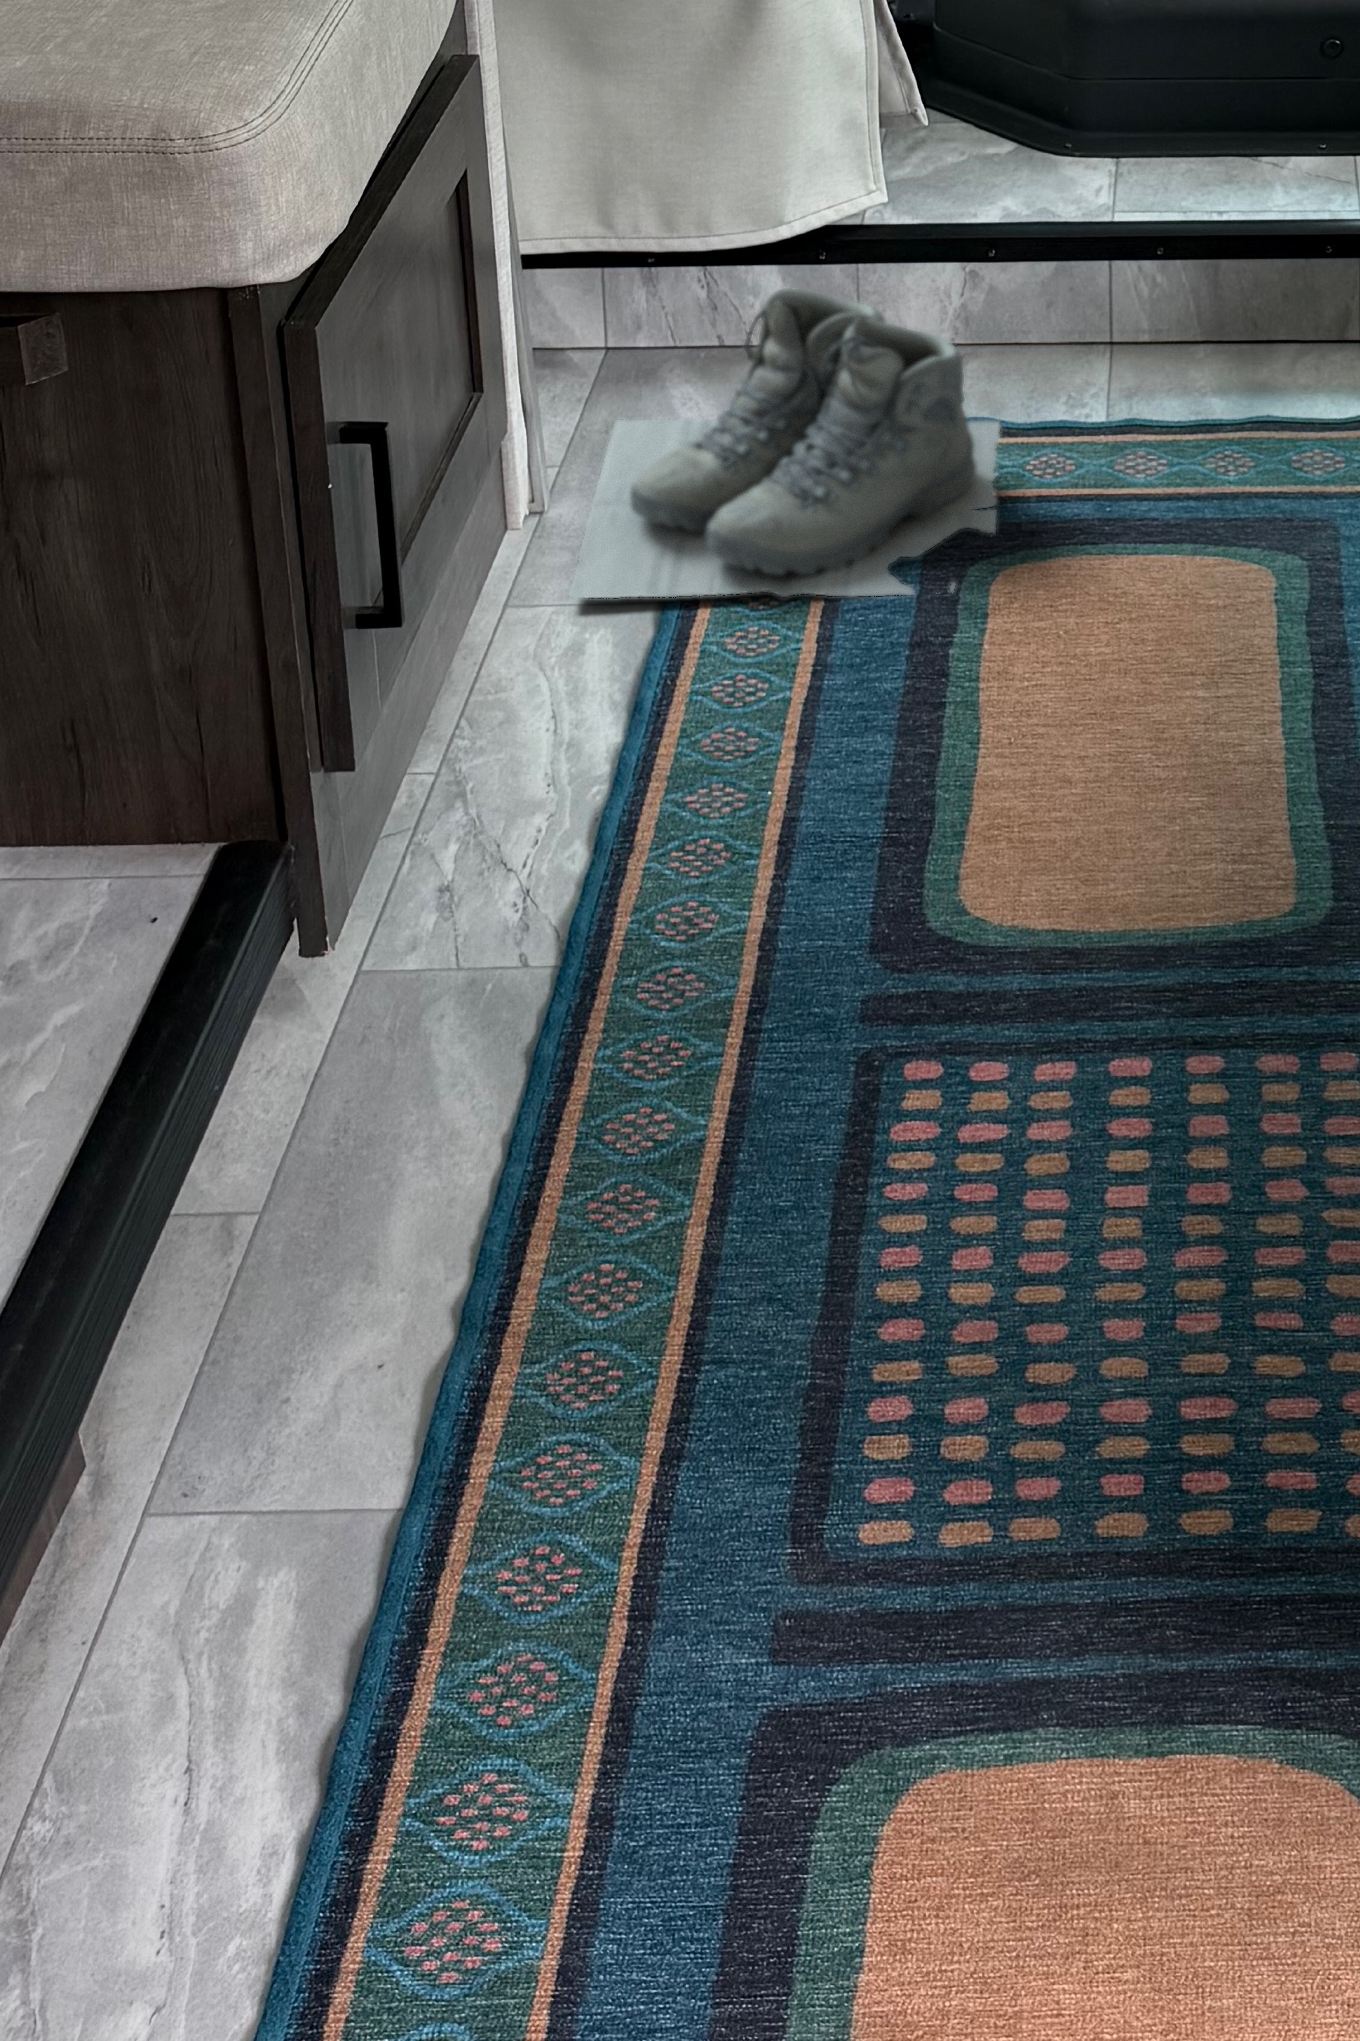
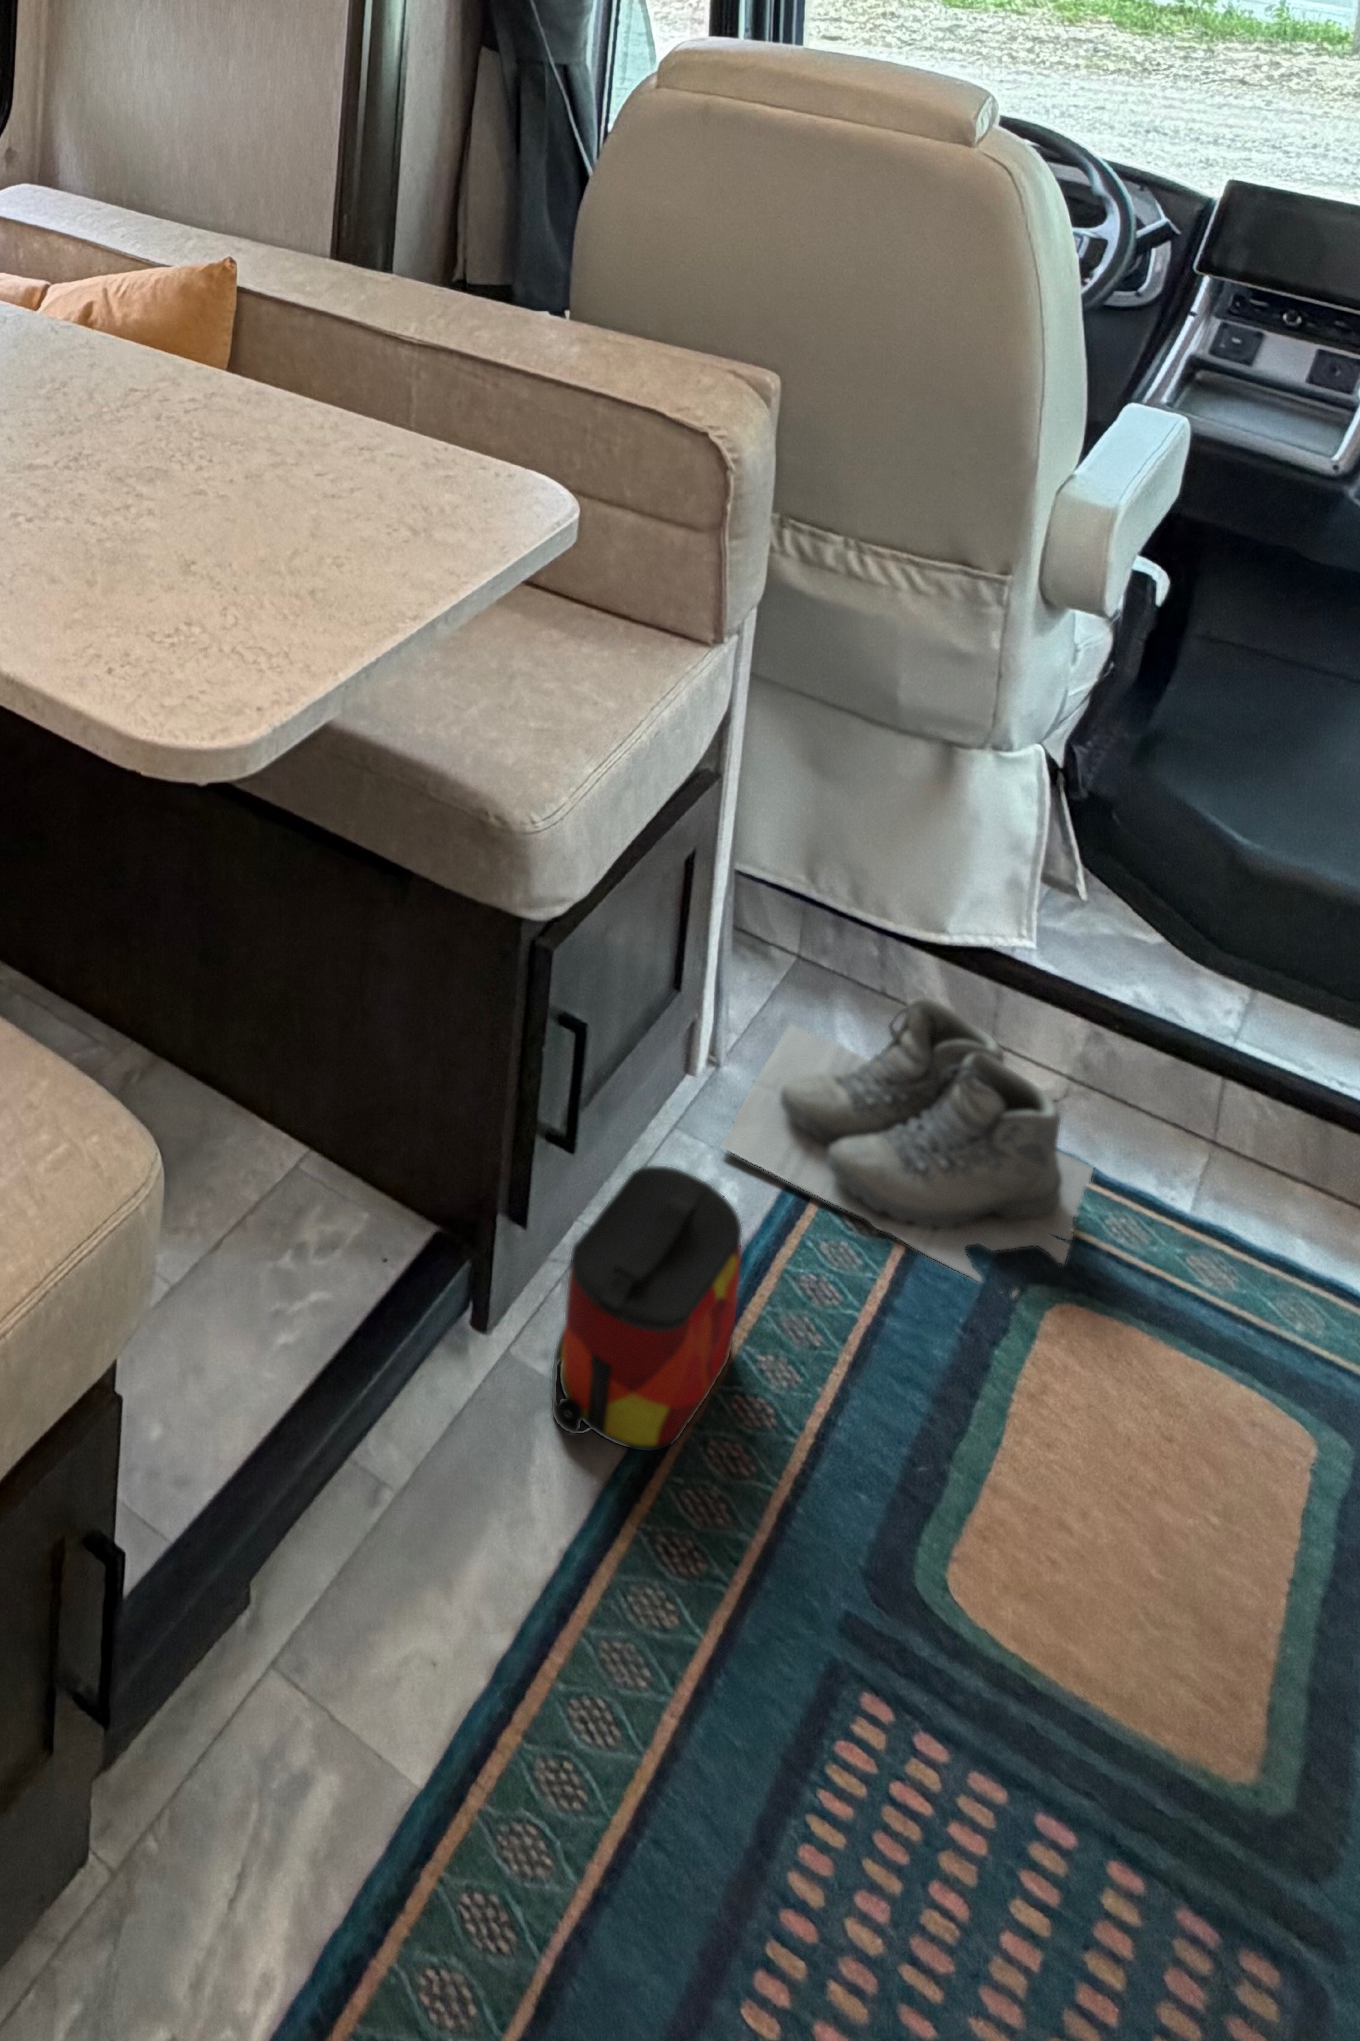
bag: none [423,605,651,1012] -> present [552,1166,742,1451]

